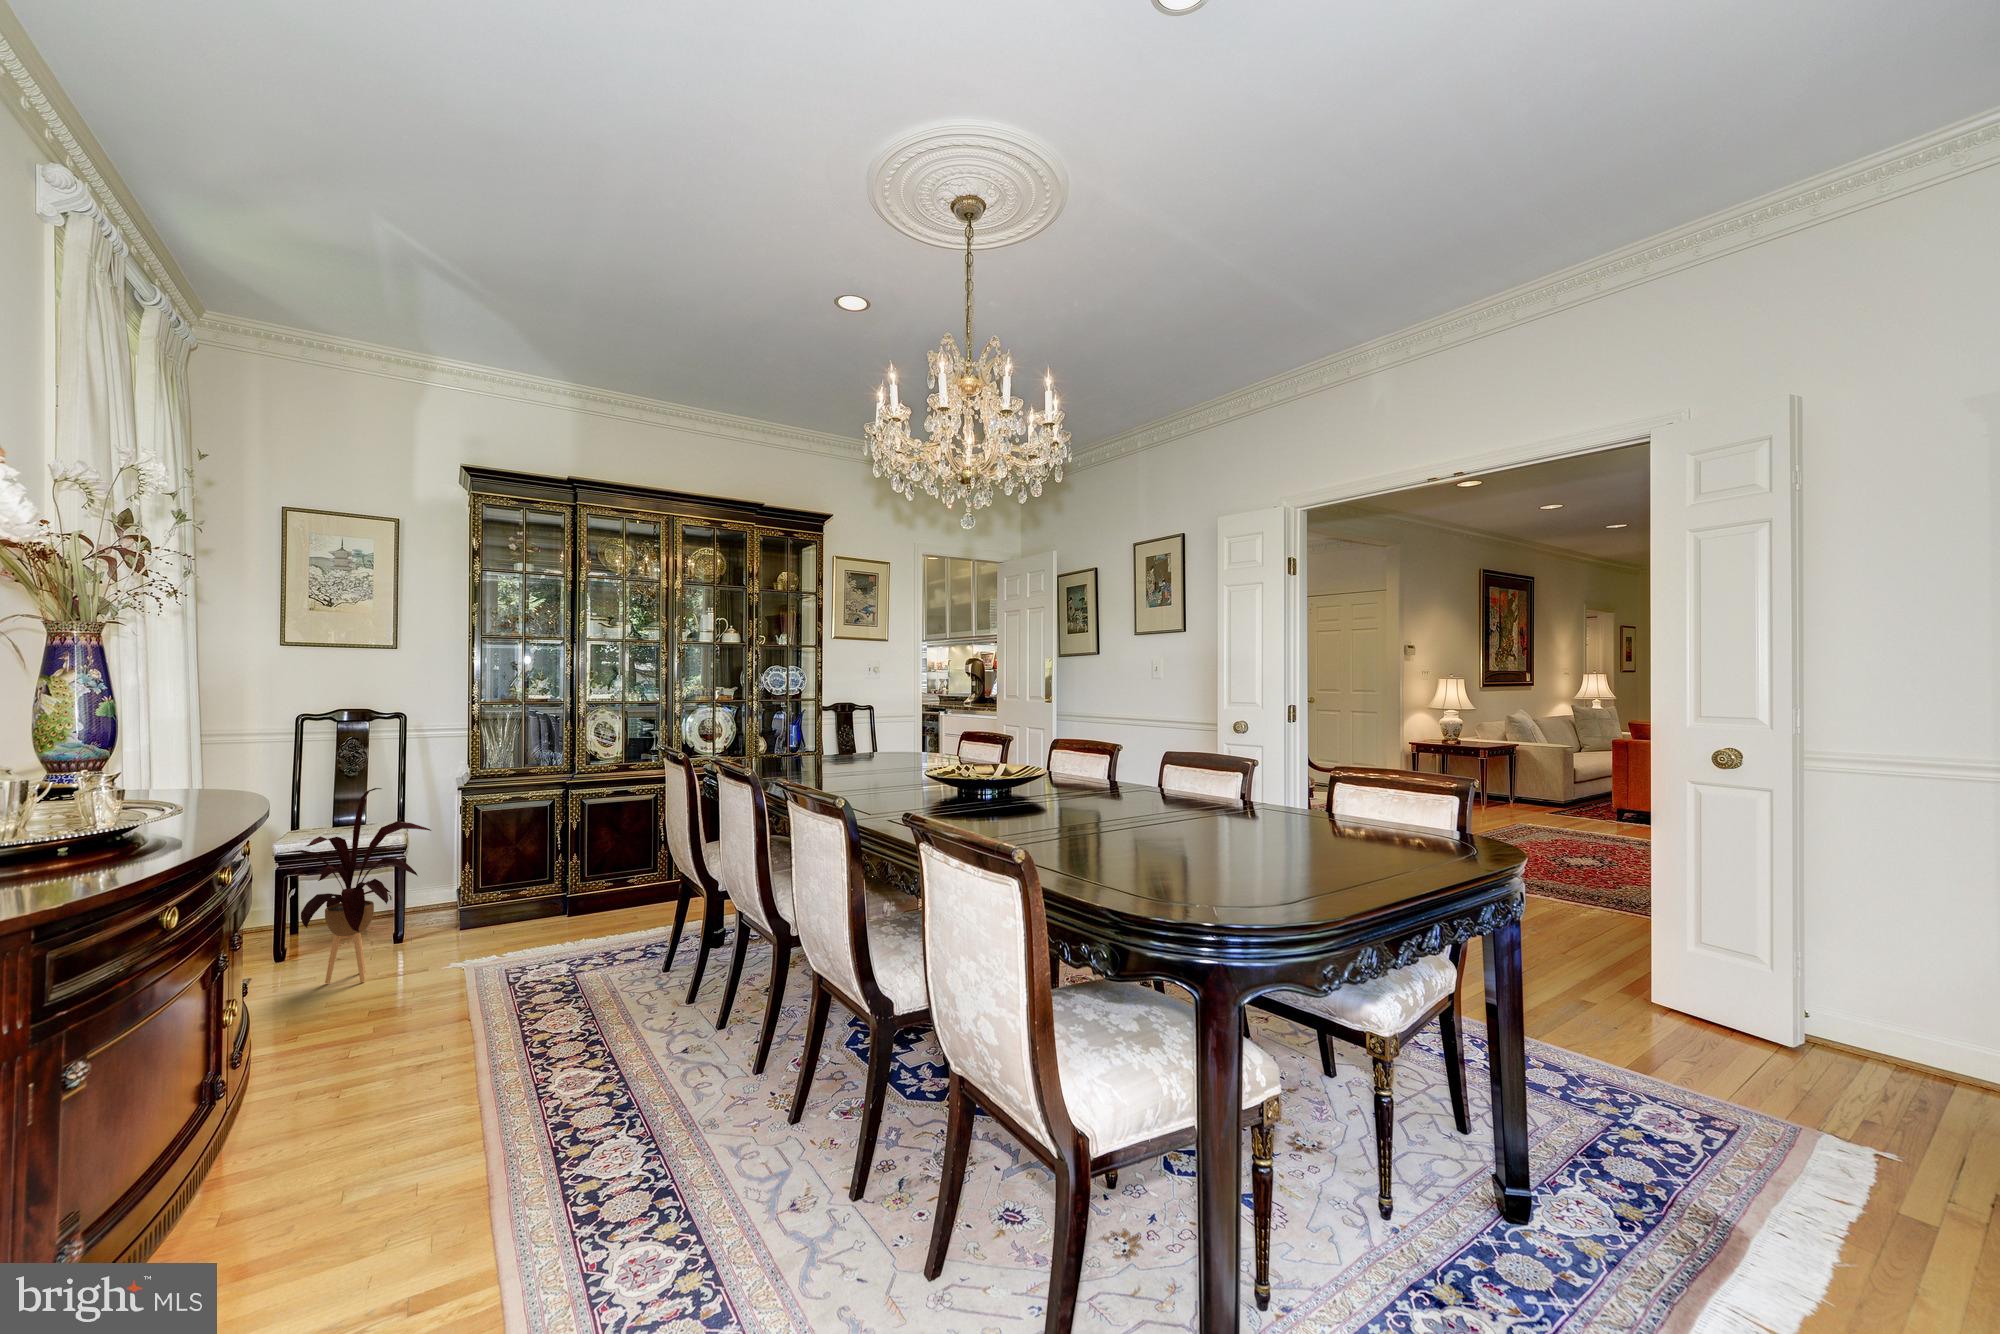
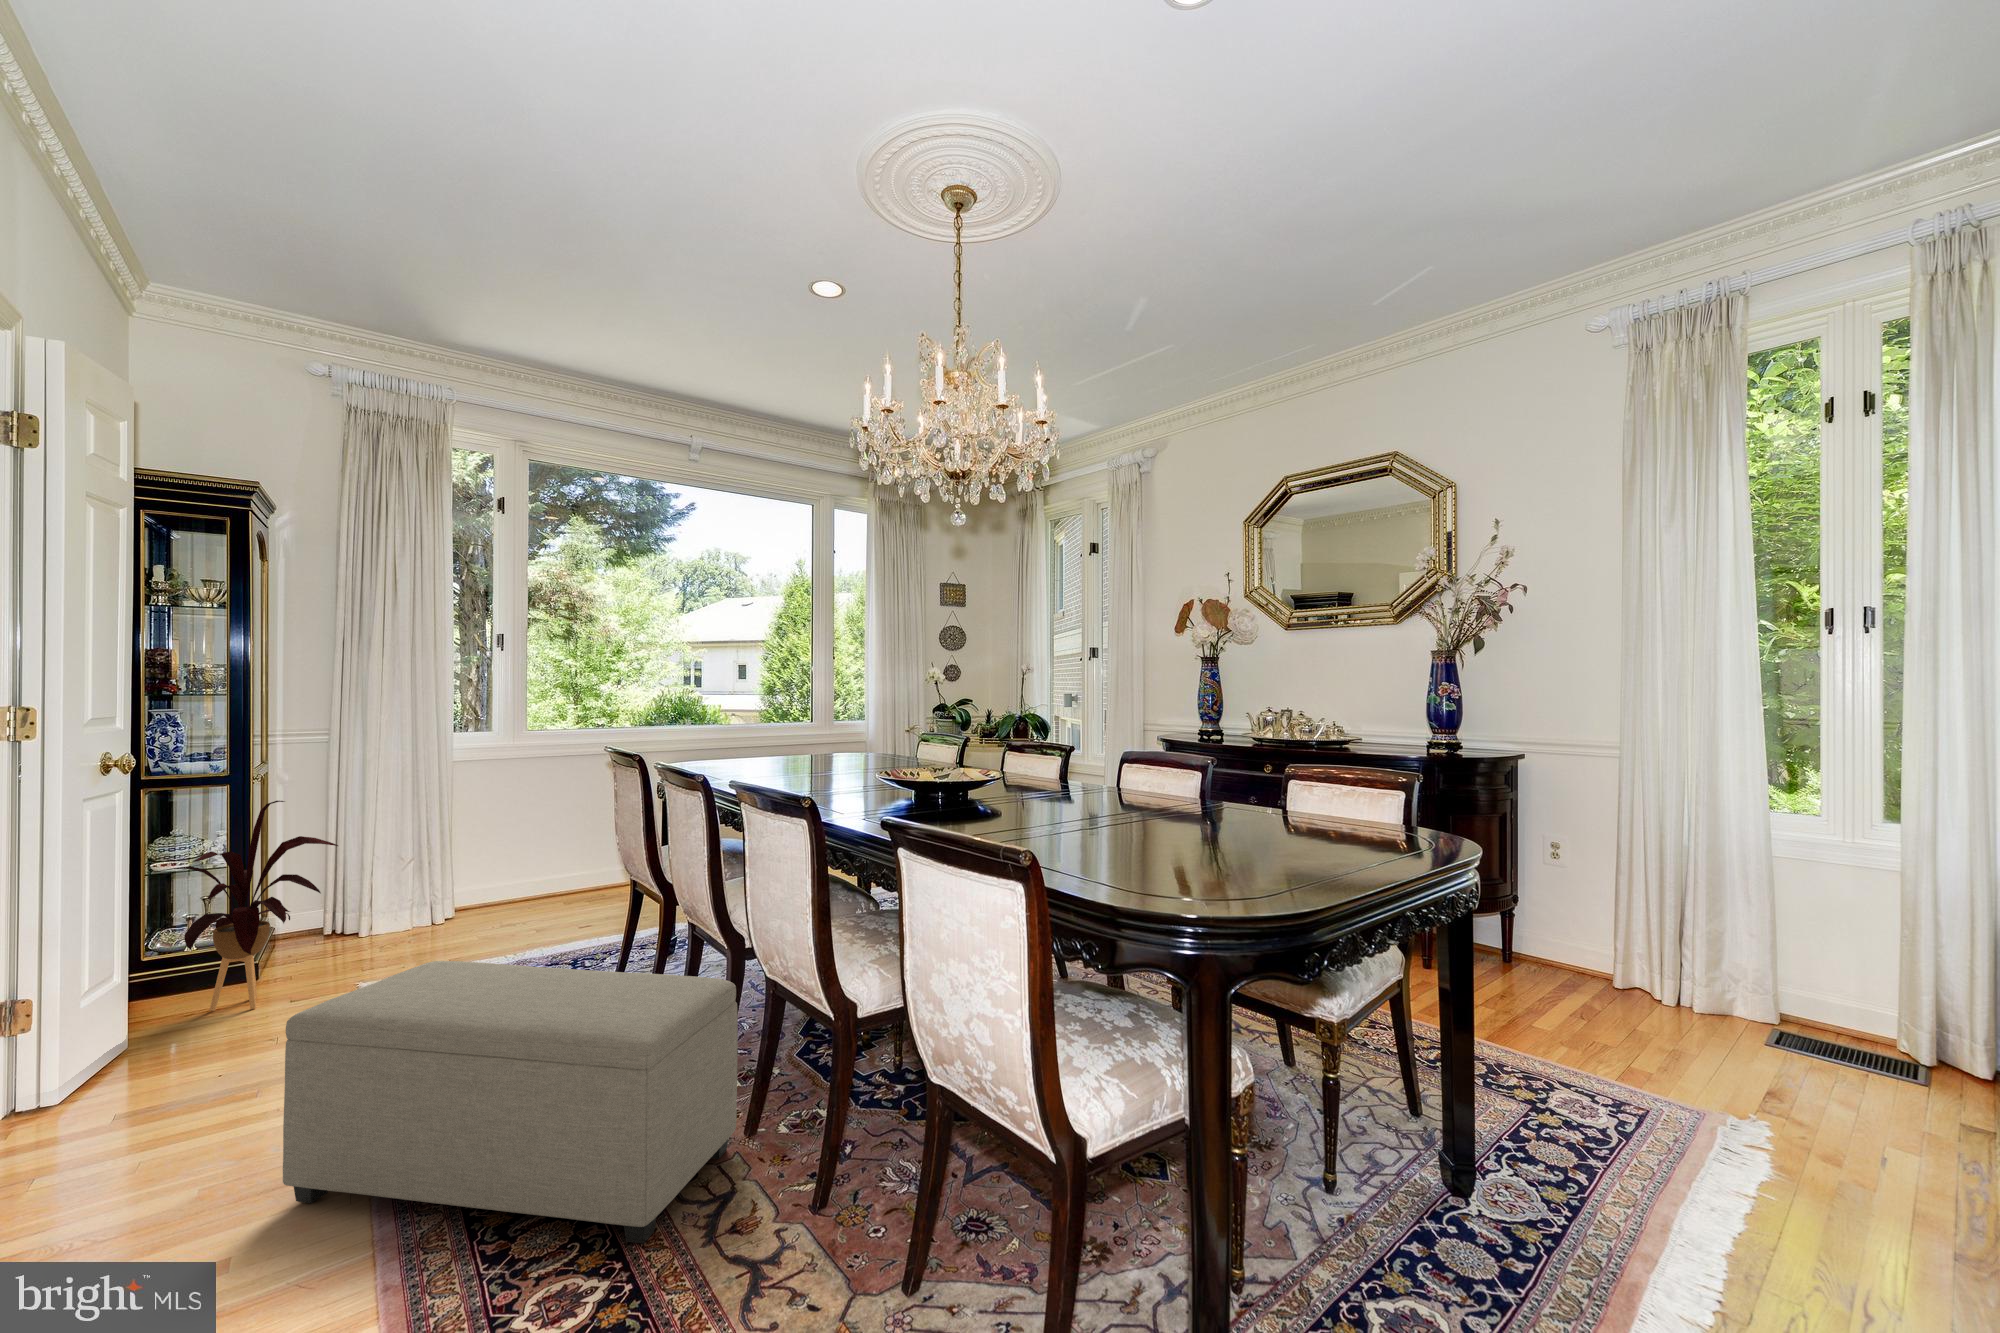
ottoman: none [396,947,803,1216] -> present [283,961,738,1244]

